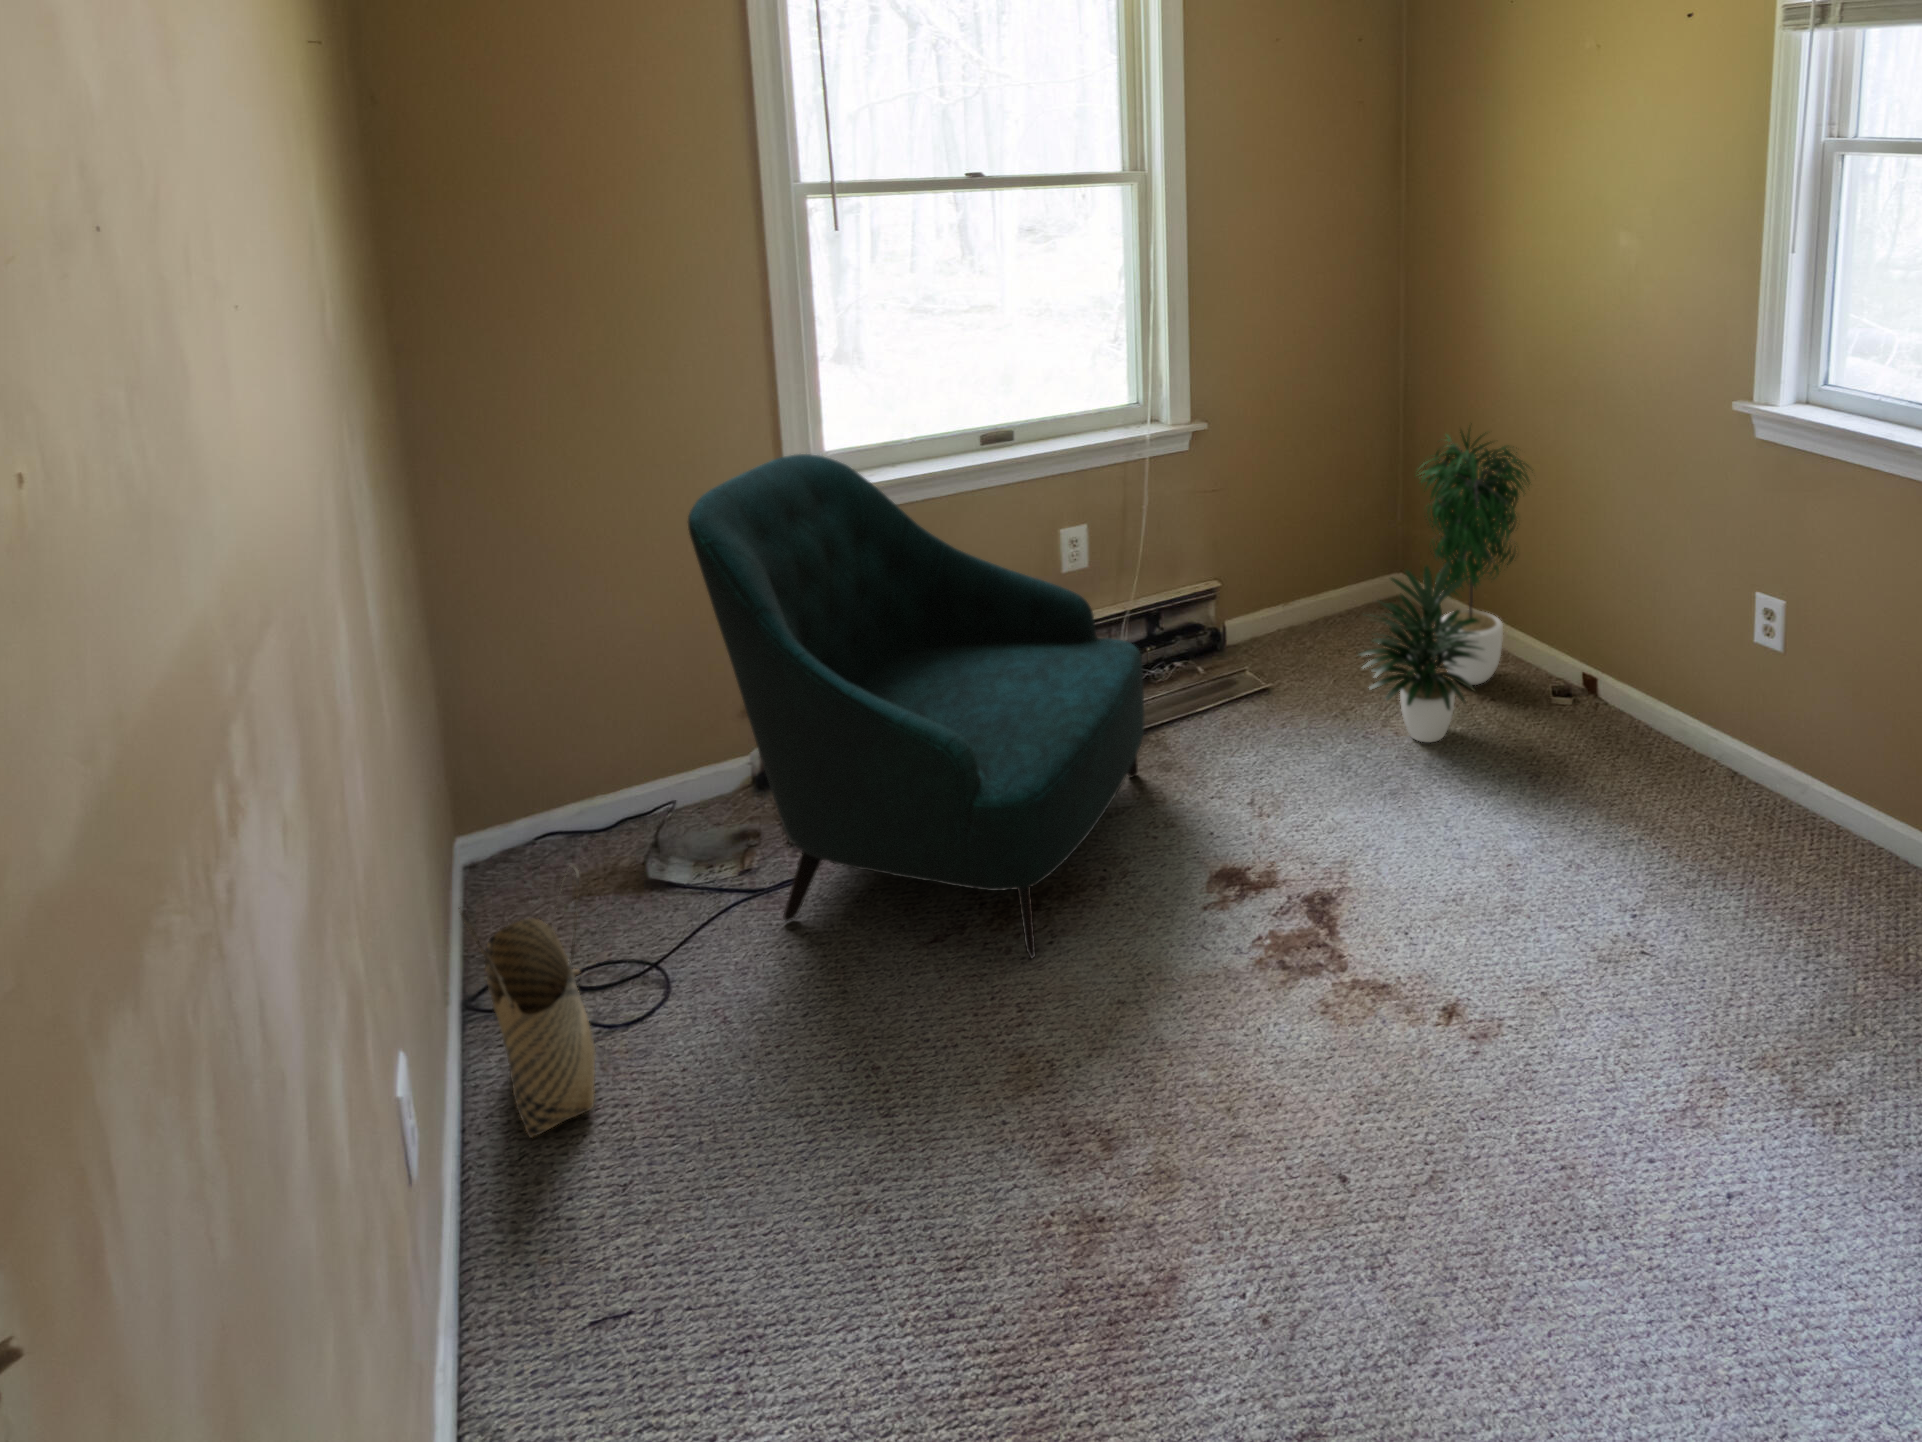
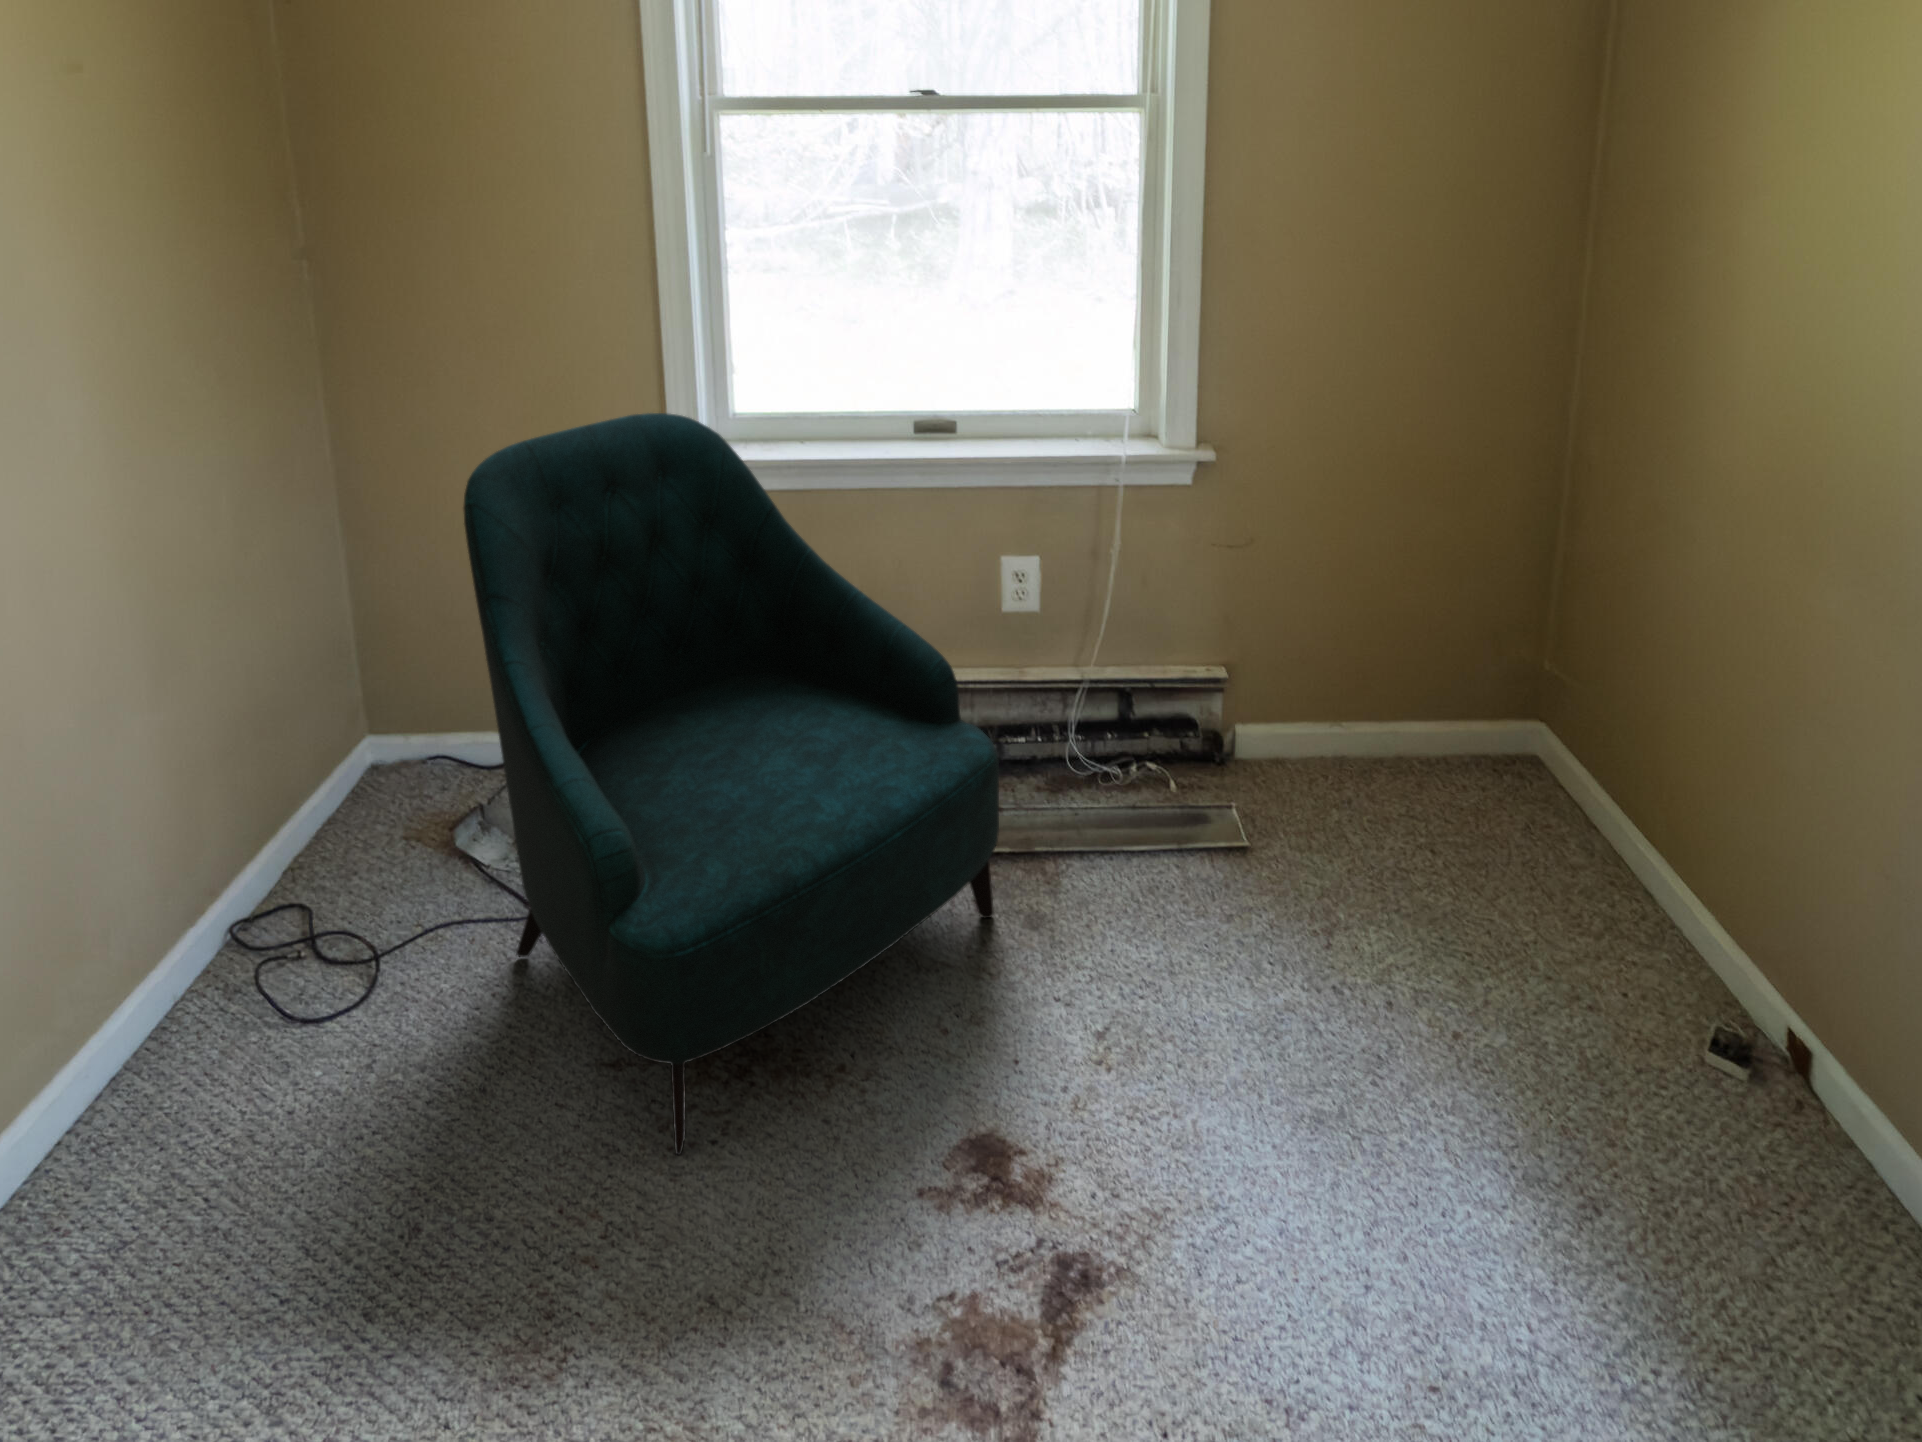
potted plant: present [1359,429,1530,743] -> none [1331,531,1729,1047]
woven basket: present [459,866,596,1137] -> none [97,837,278,1123]

